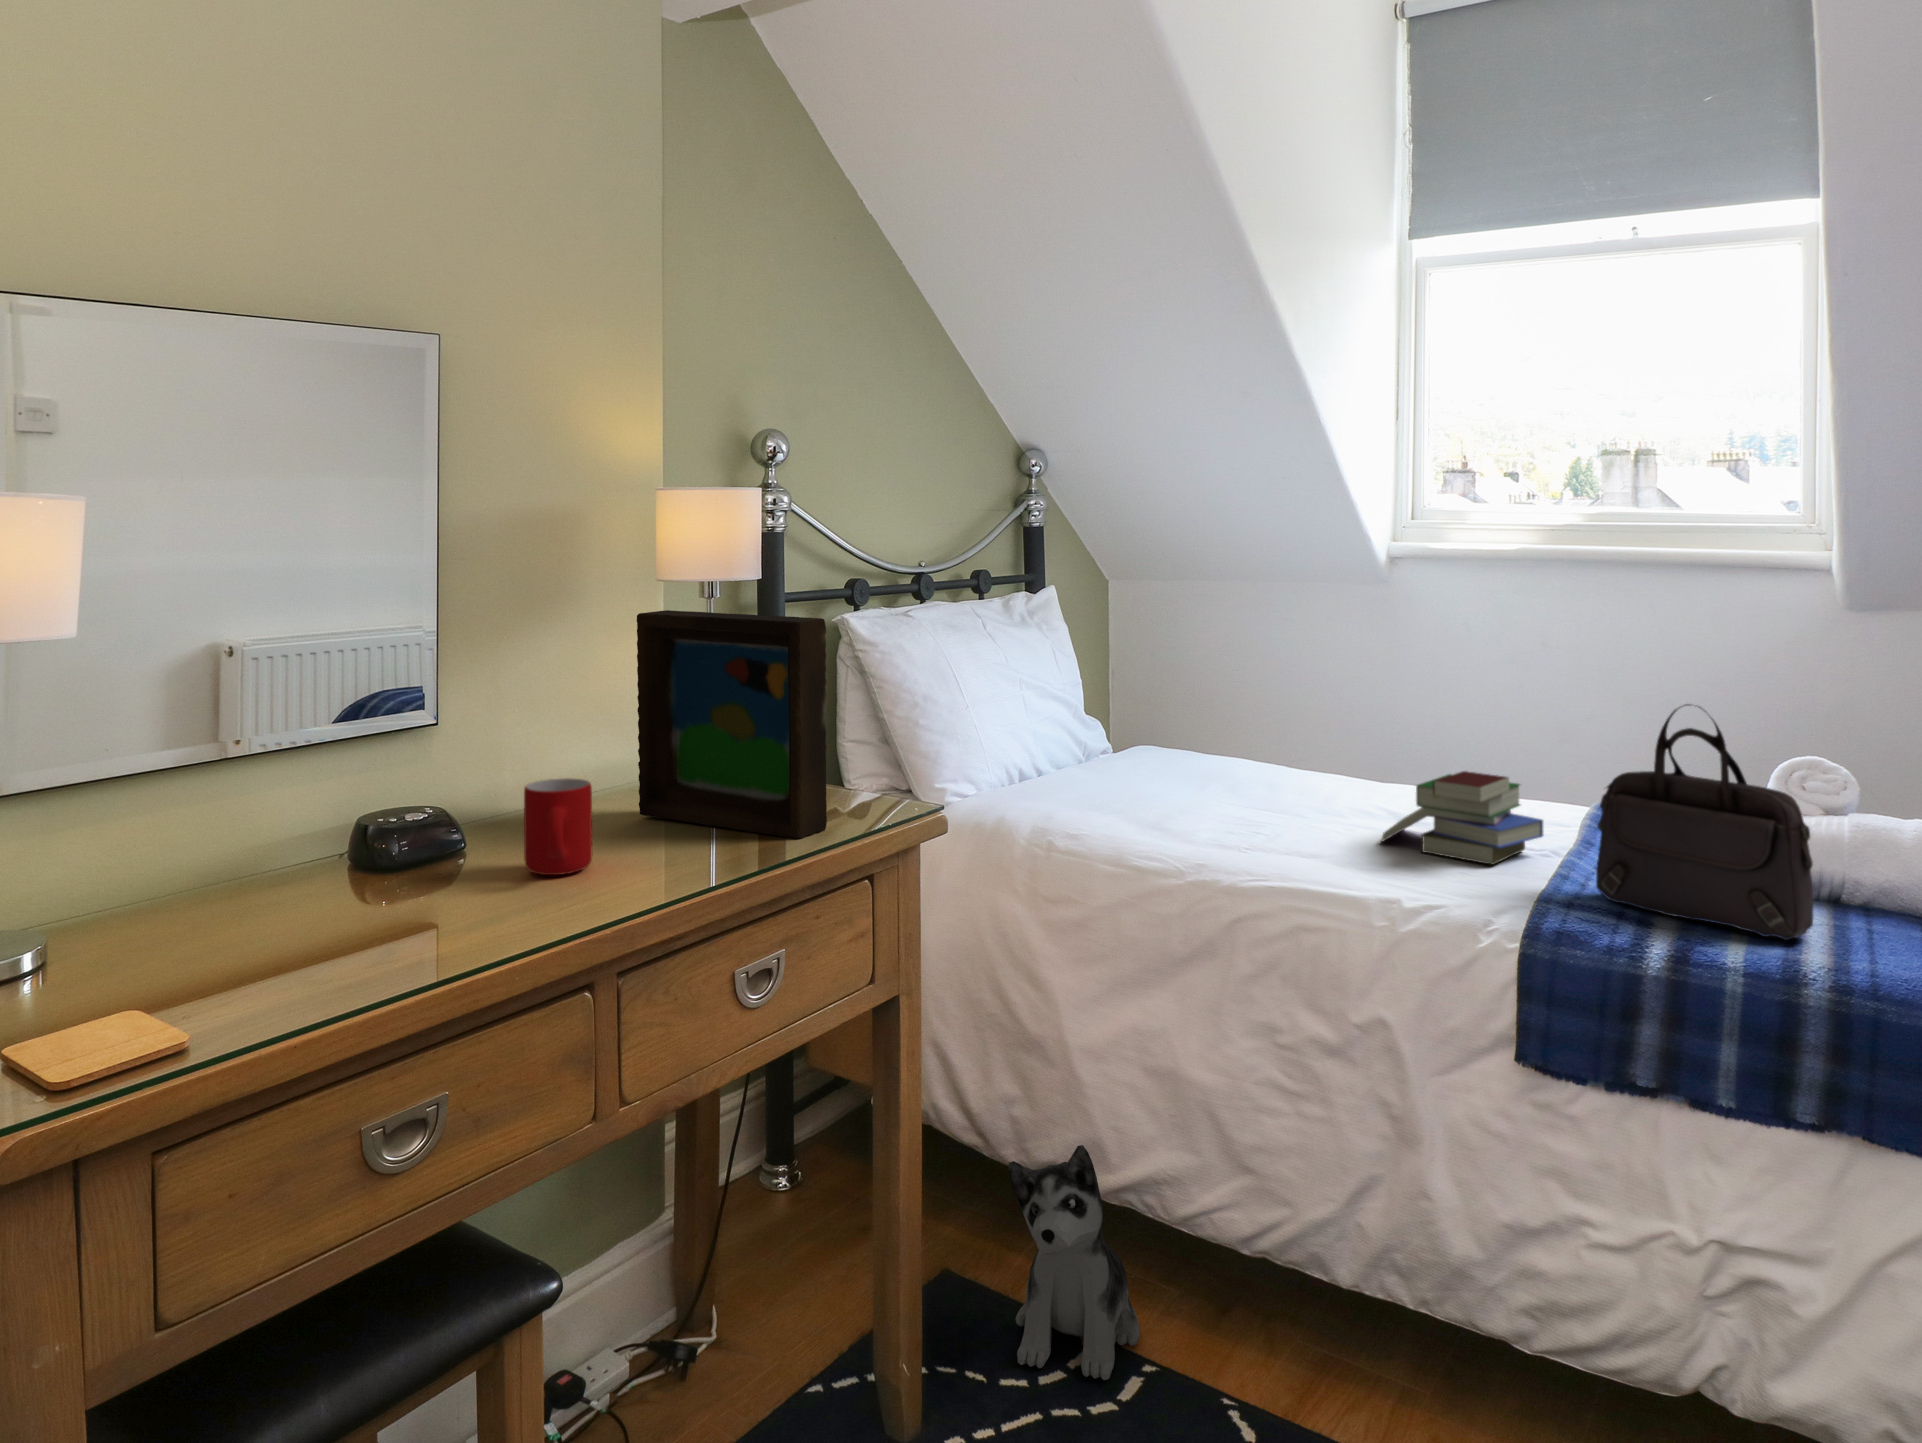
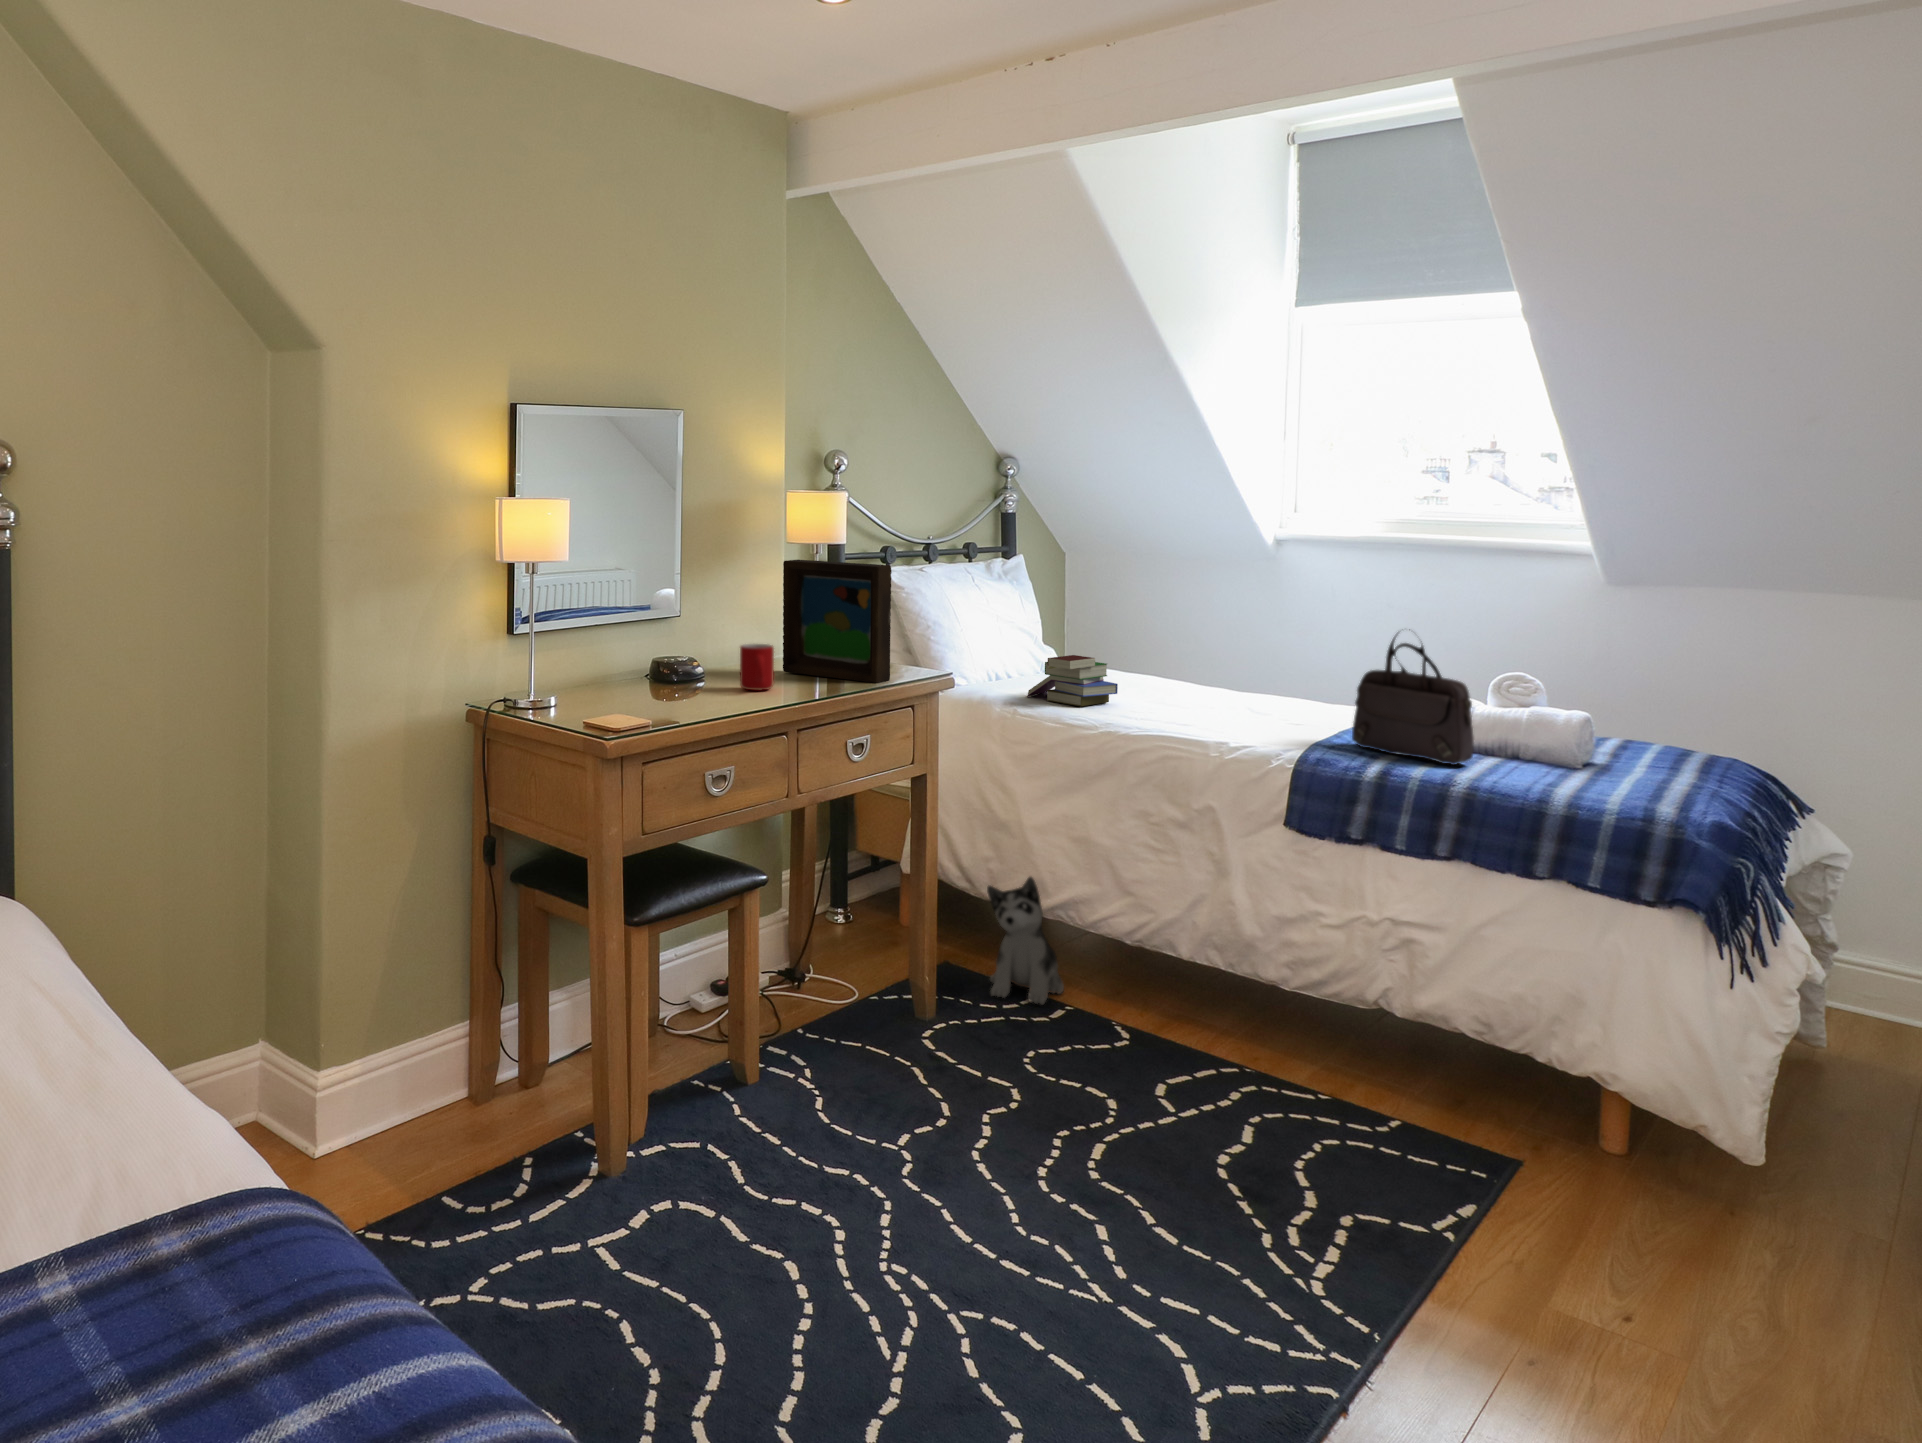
book: present [1382,771,1543,865] -> present [1027,655,1118,706]

